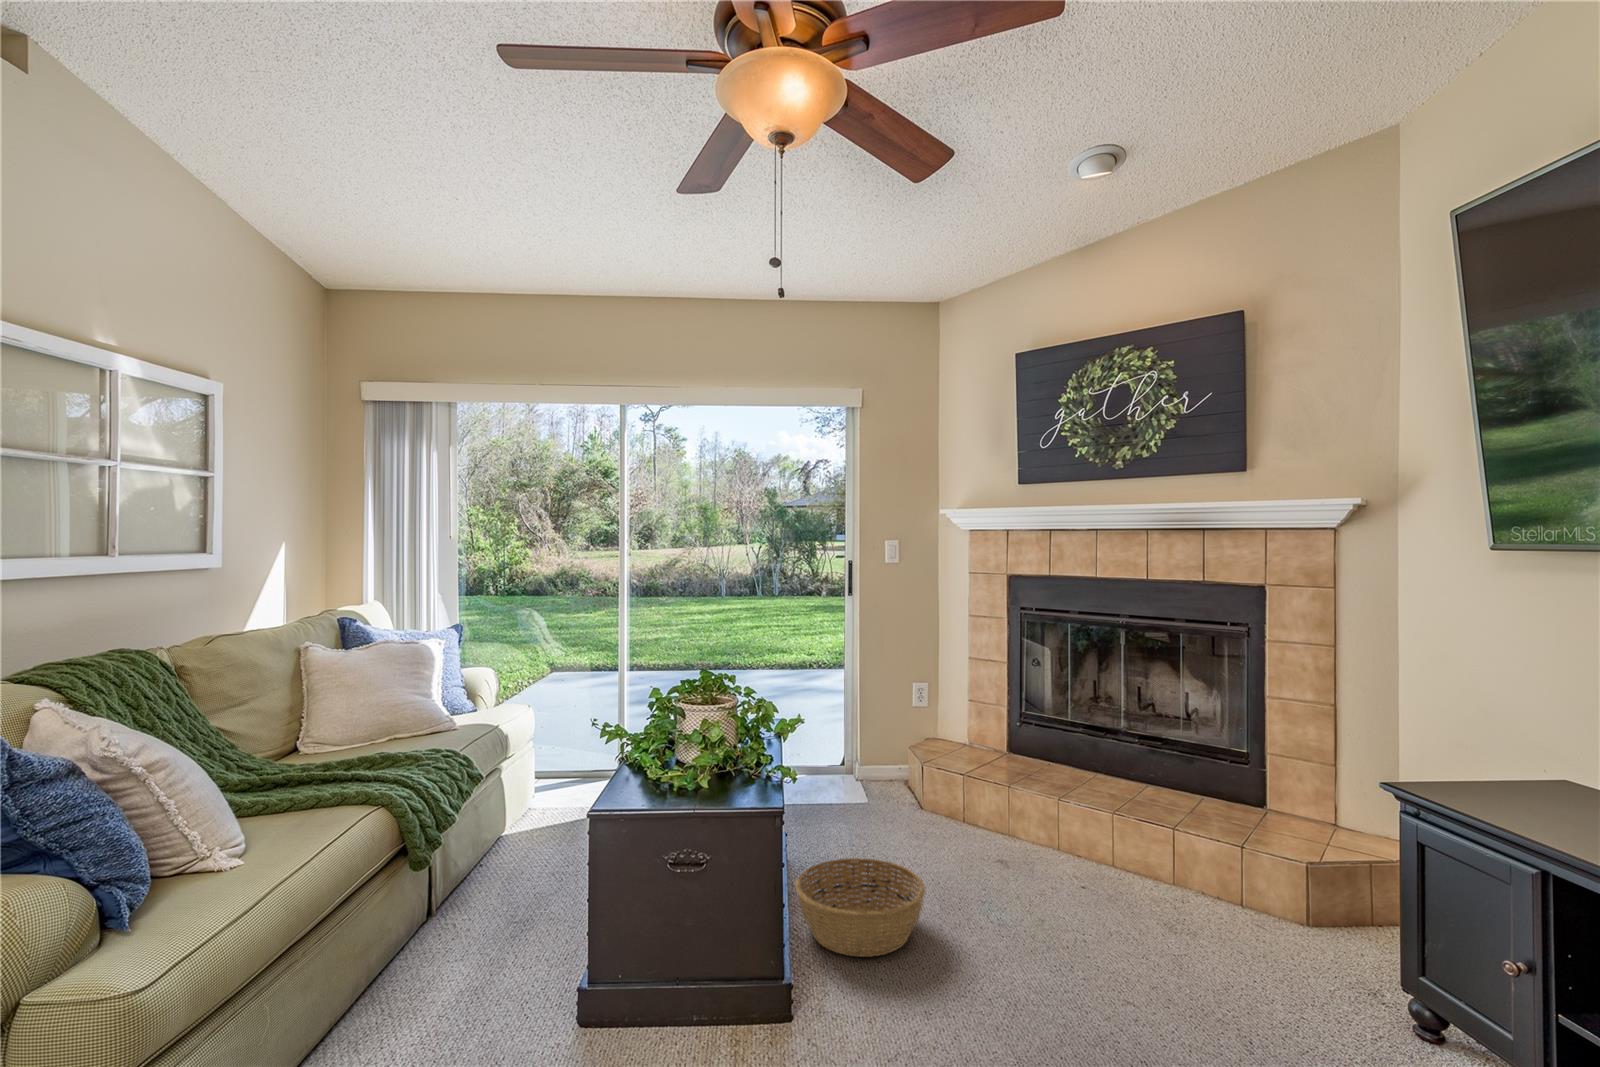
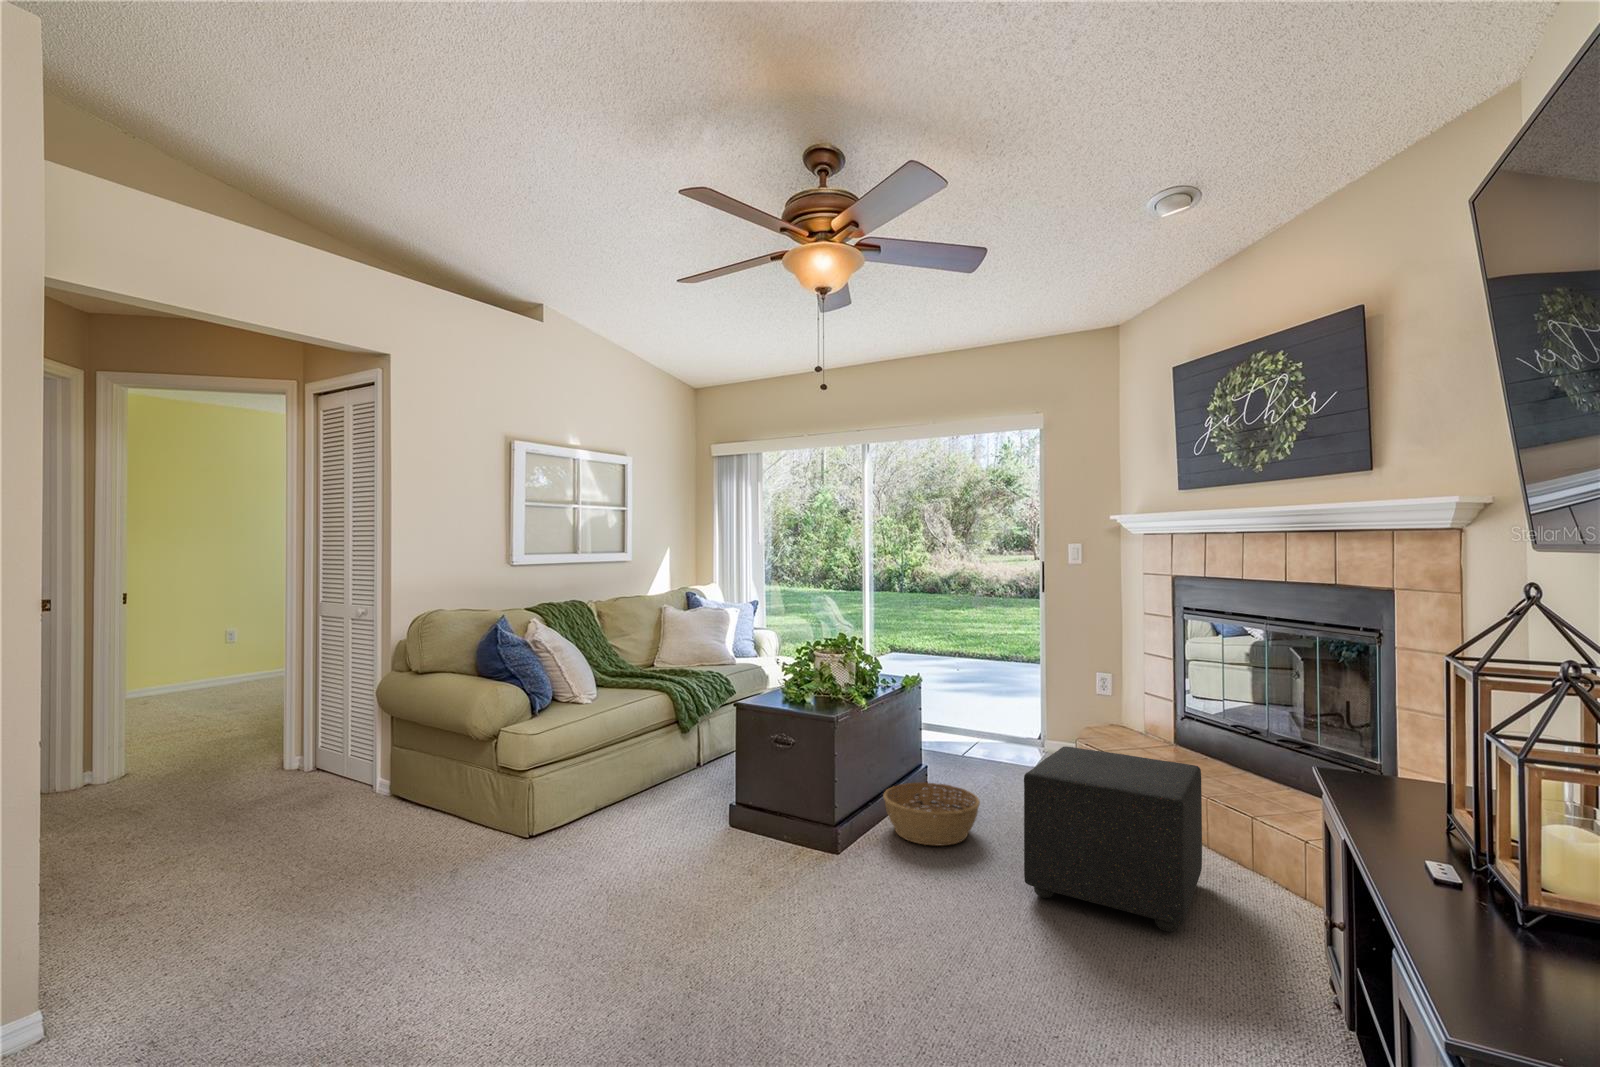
ottoman: none [1007,784,1241,992] -> present [1024,746,1202,932]

